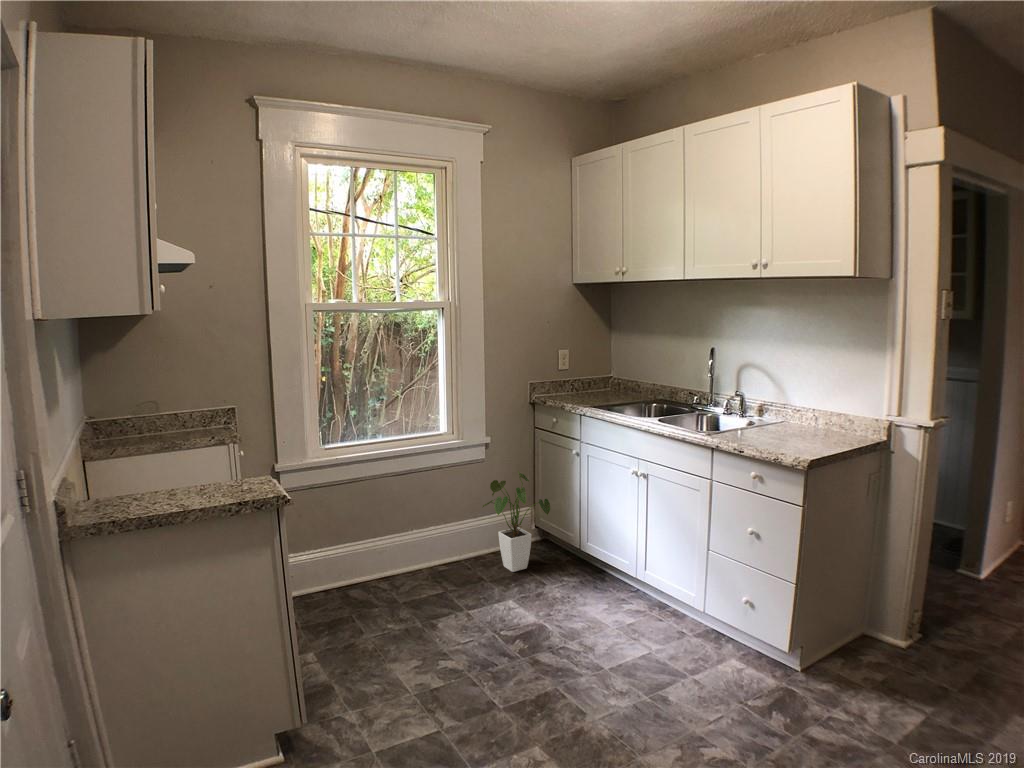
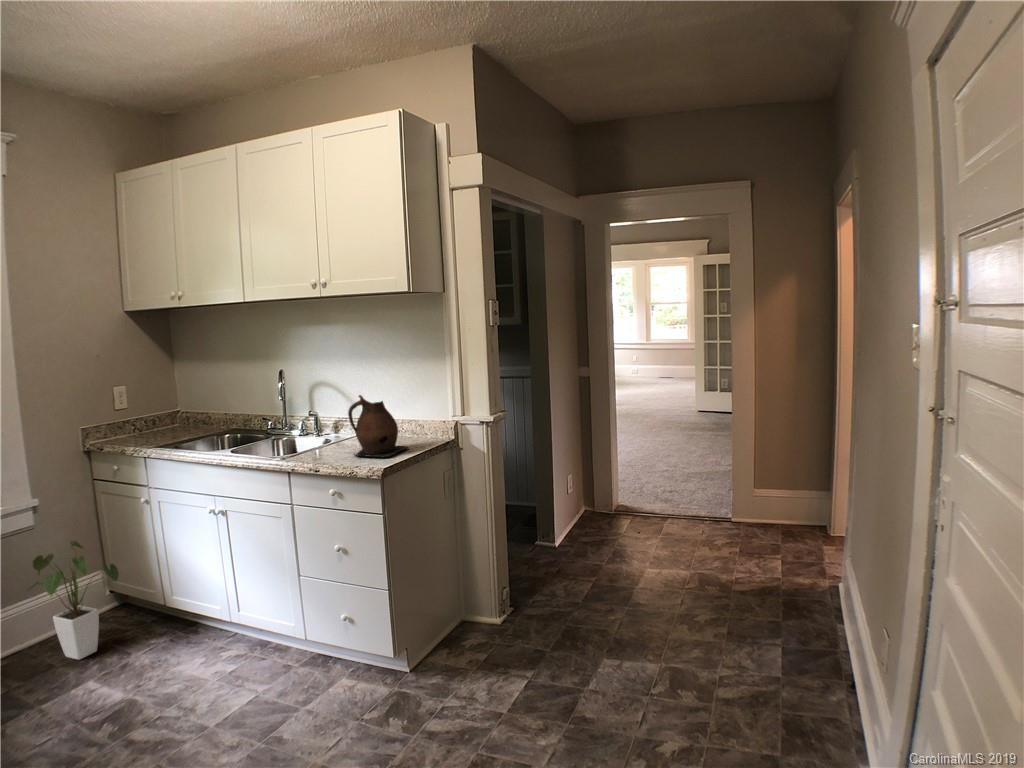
ceramic pitcher: none [778,379,843,449] -> present [348,395,408,458]

